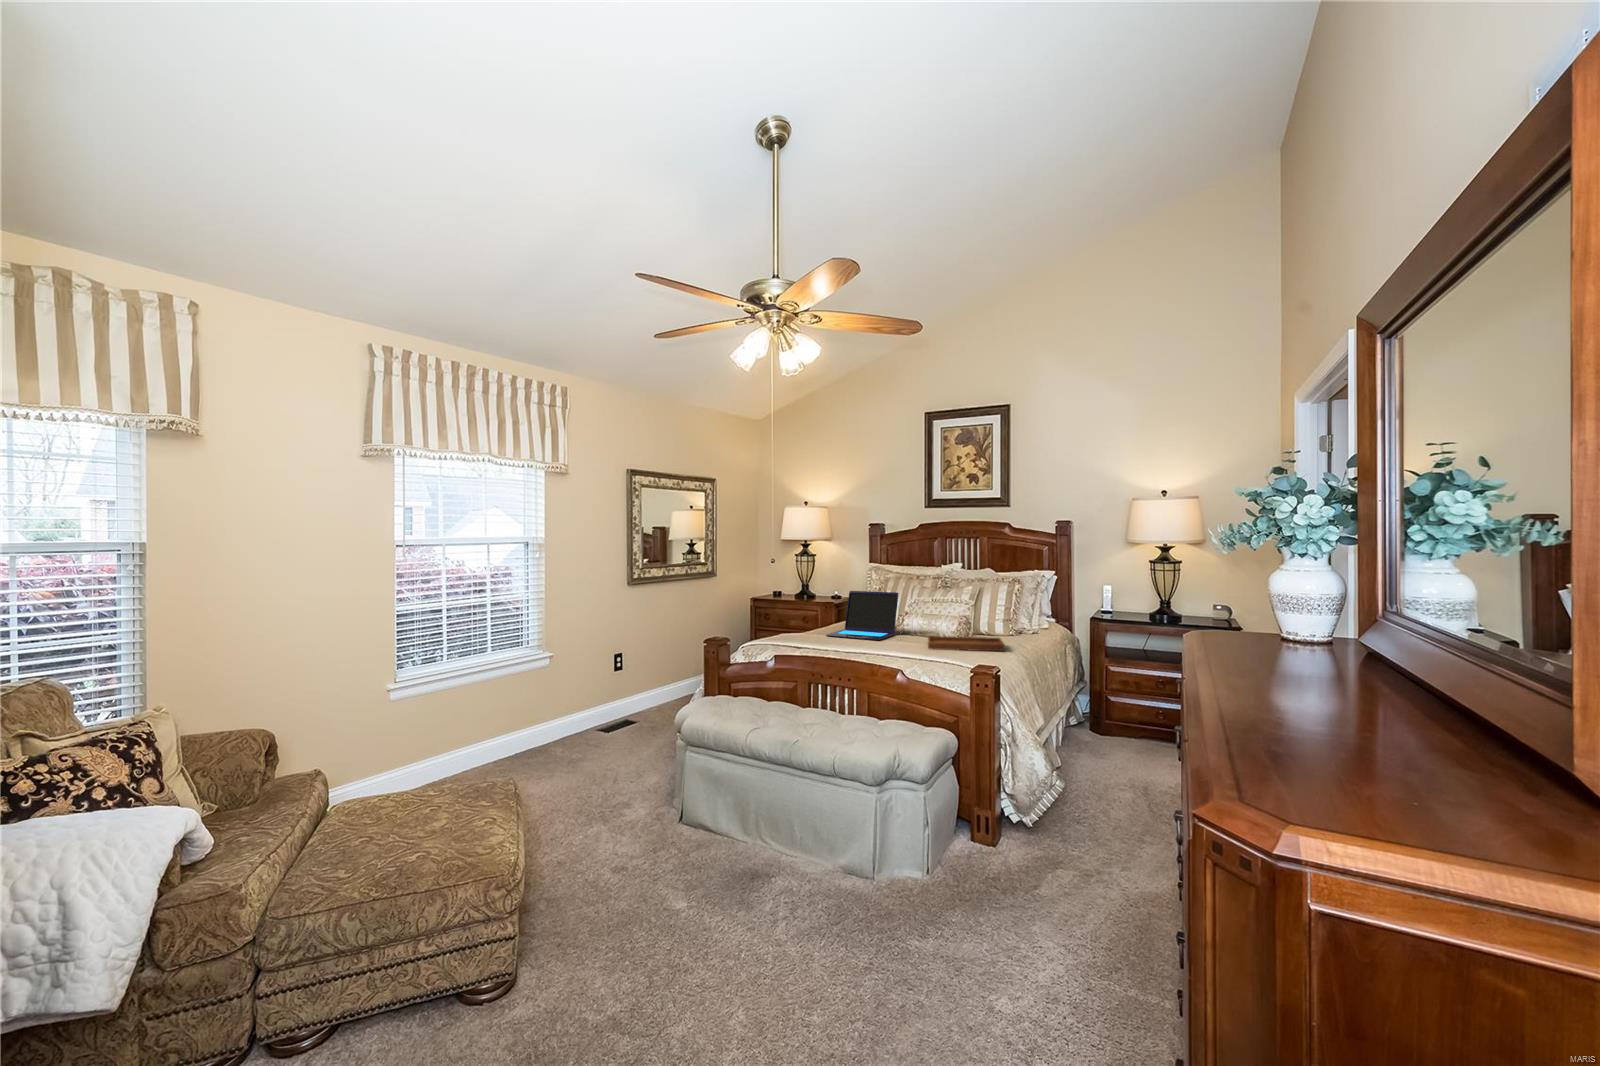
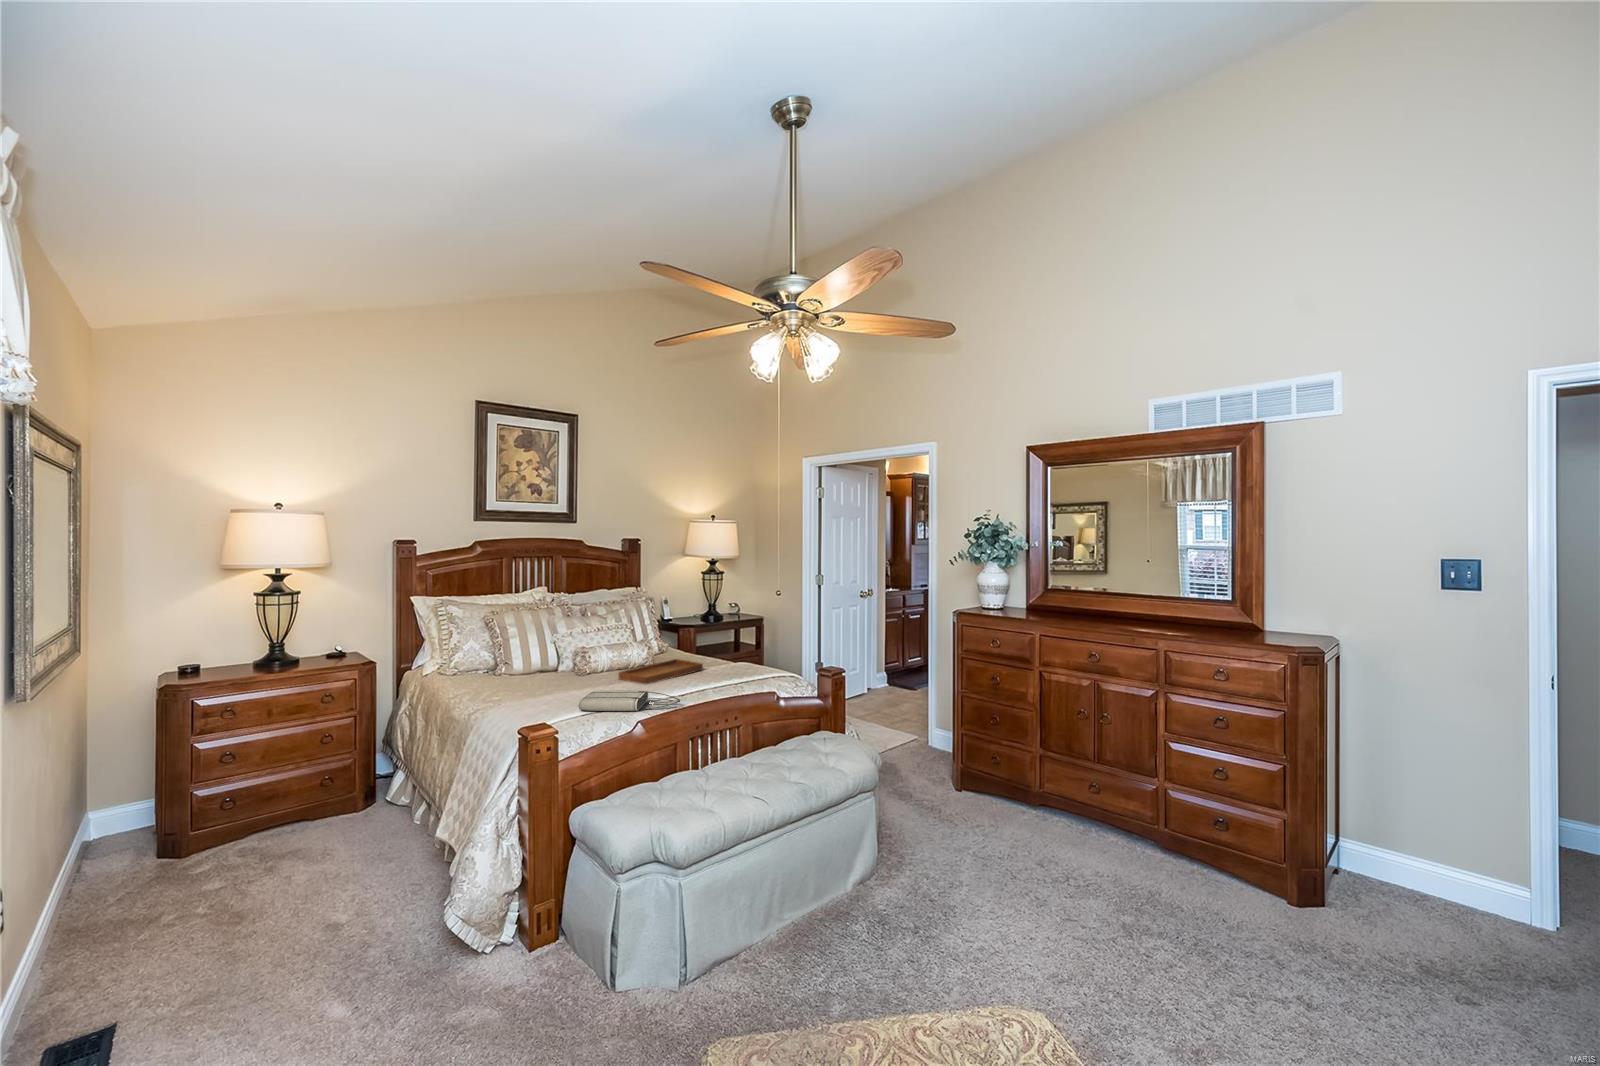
laptop: present [826,591,898,641] -> none [478,628,570,700]
tote bag: none [834,640,889,660] -> present [578,690,680,711]

